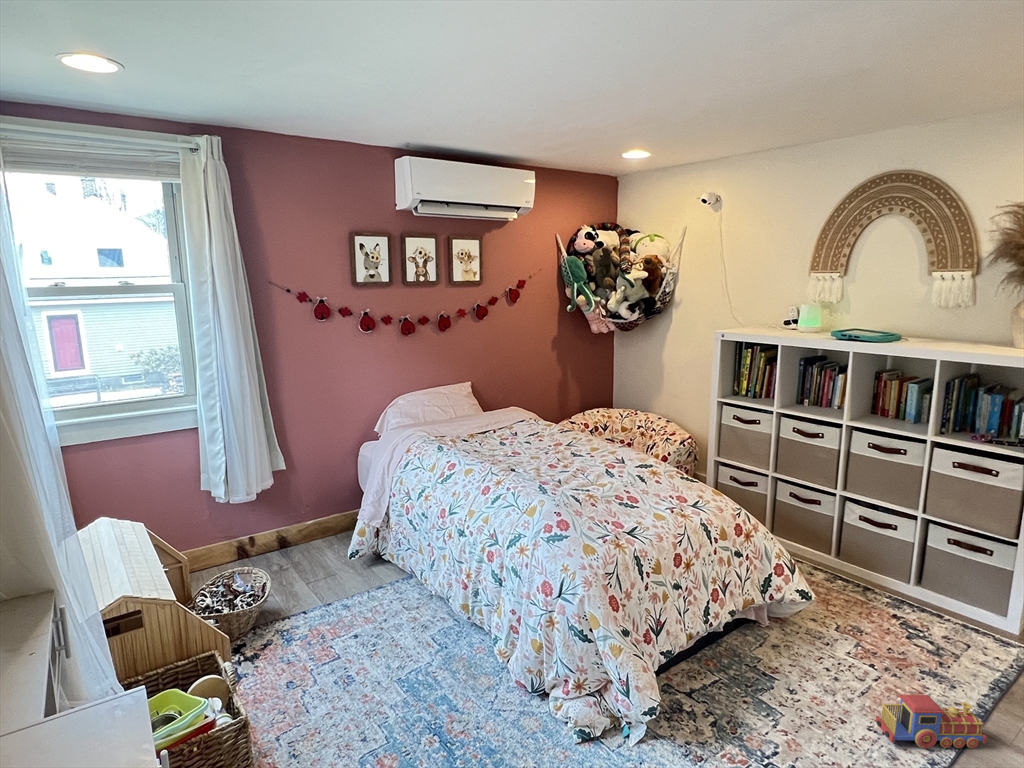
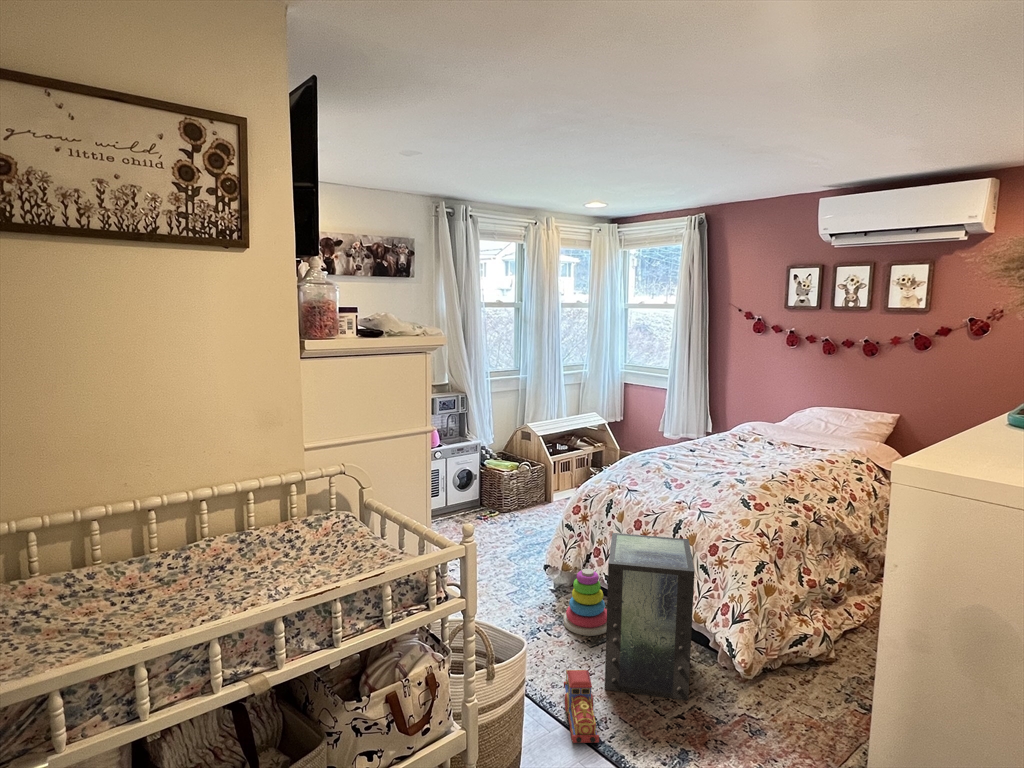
storage box: none [750,528,874,712] -> present [605,533,695,700]
stacking toy: none [683,641,748,735] -> present [564,569,607,636]

